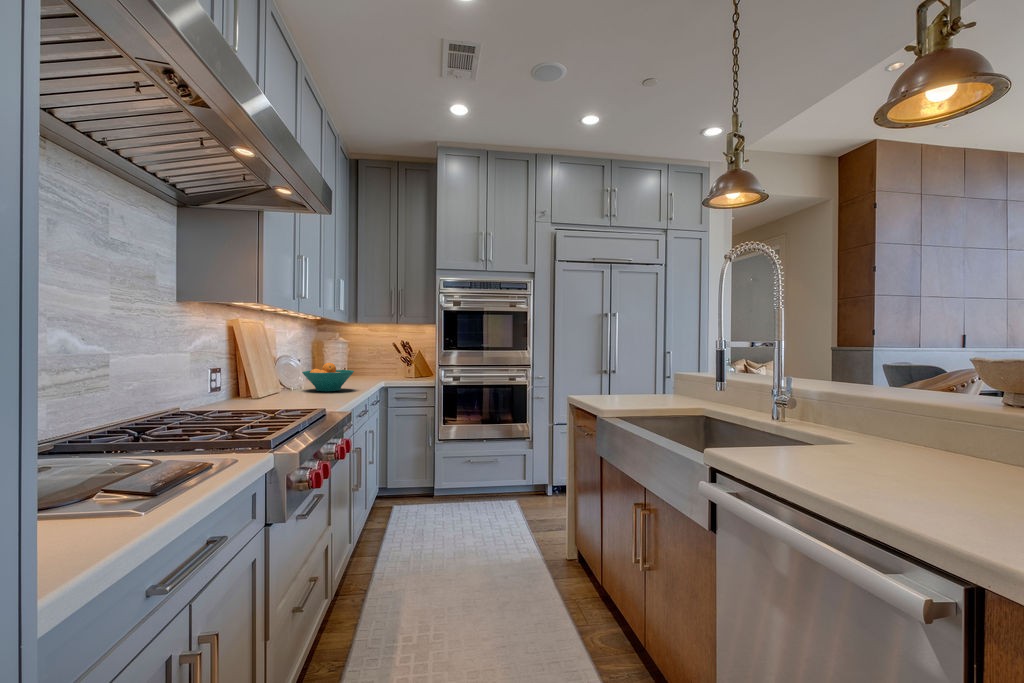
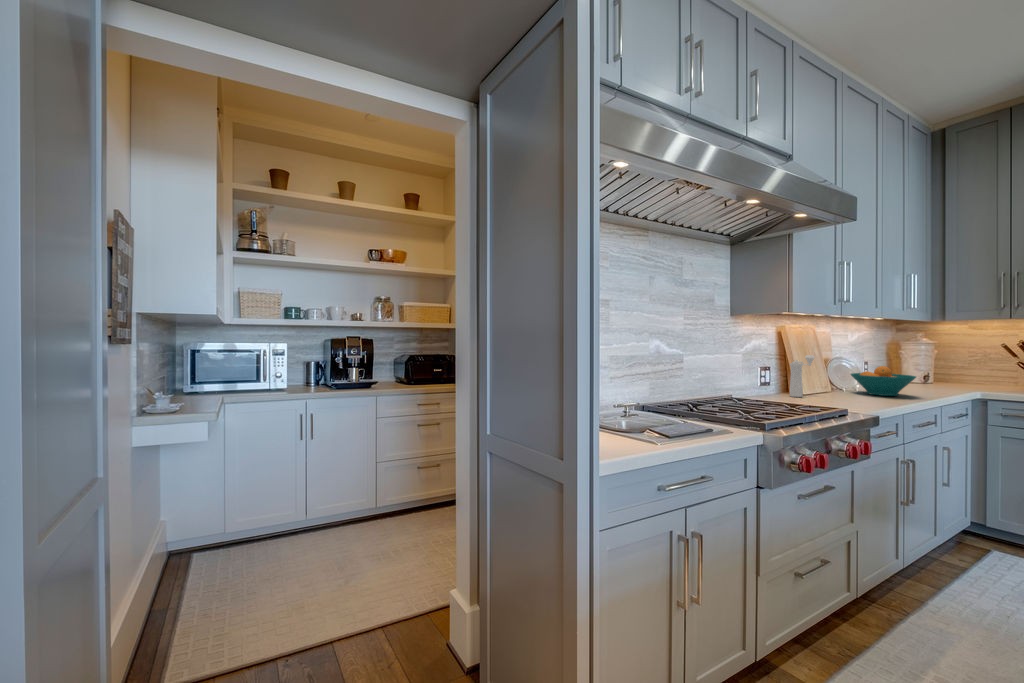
pepper mill: none [252,354,277,403] -> present [790,355,815,397]

